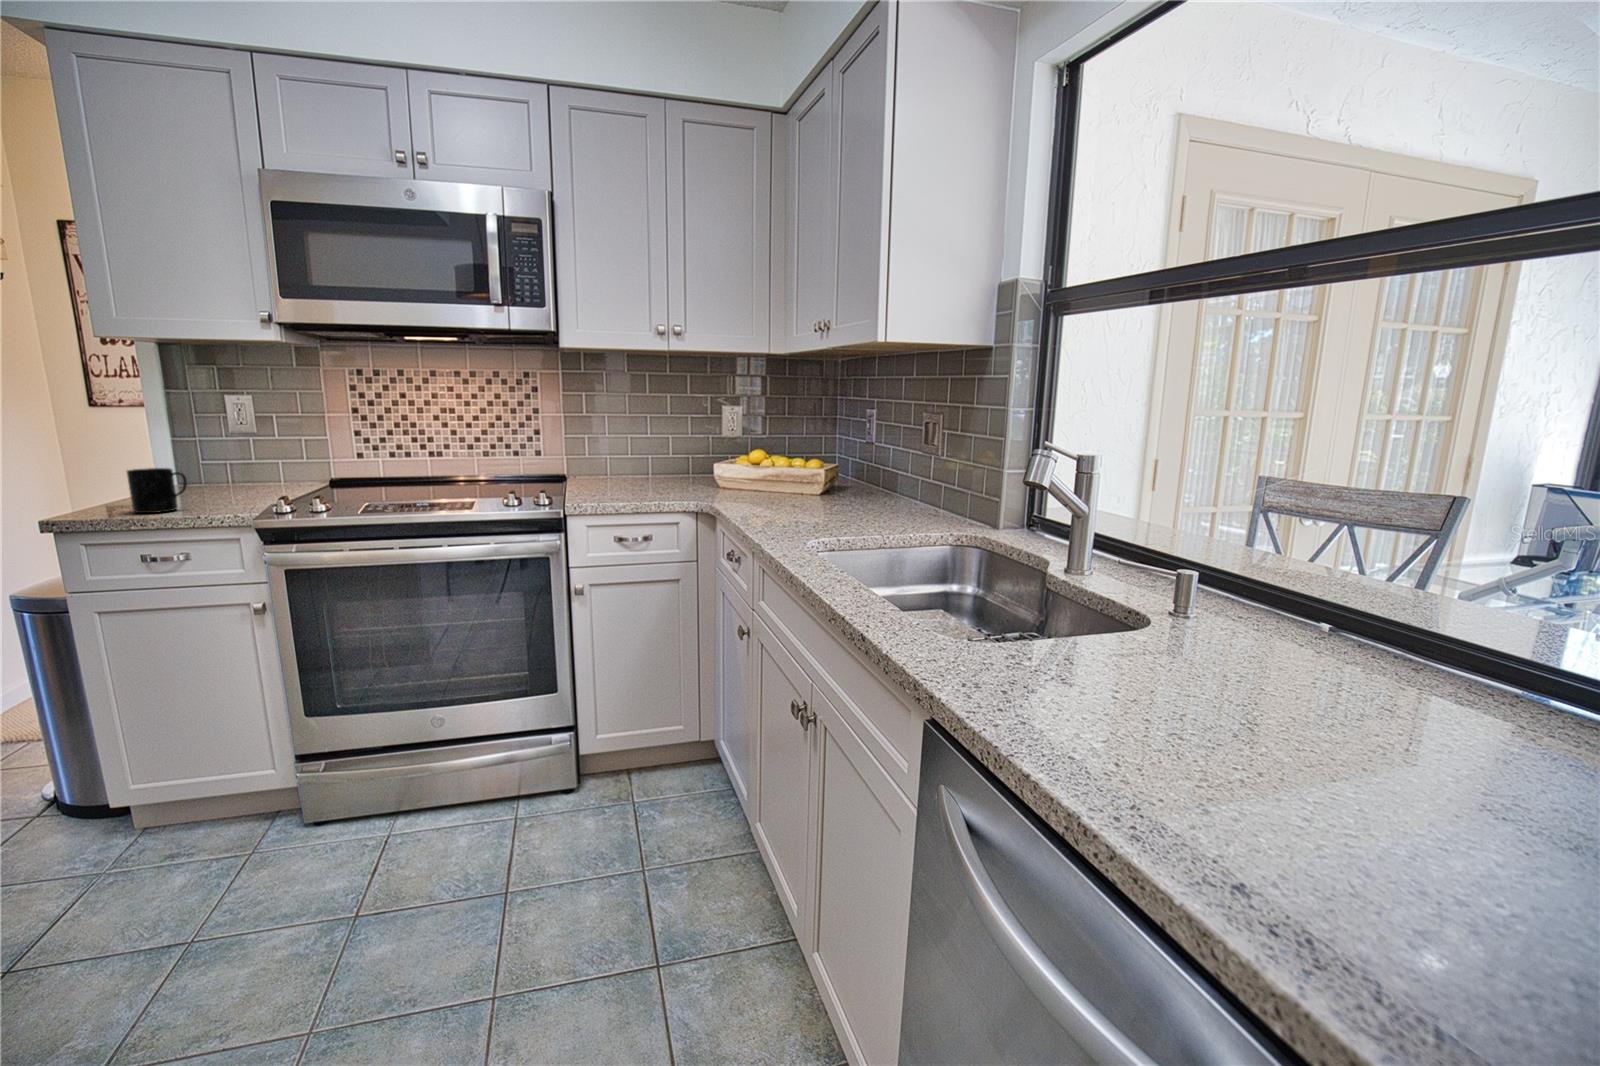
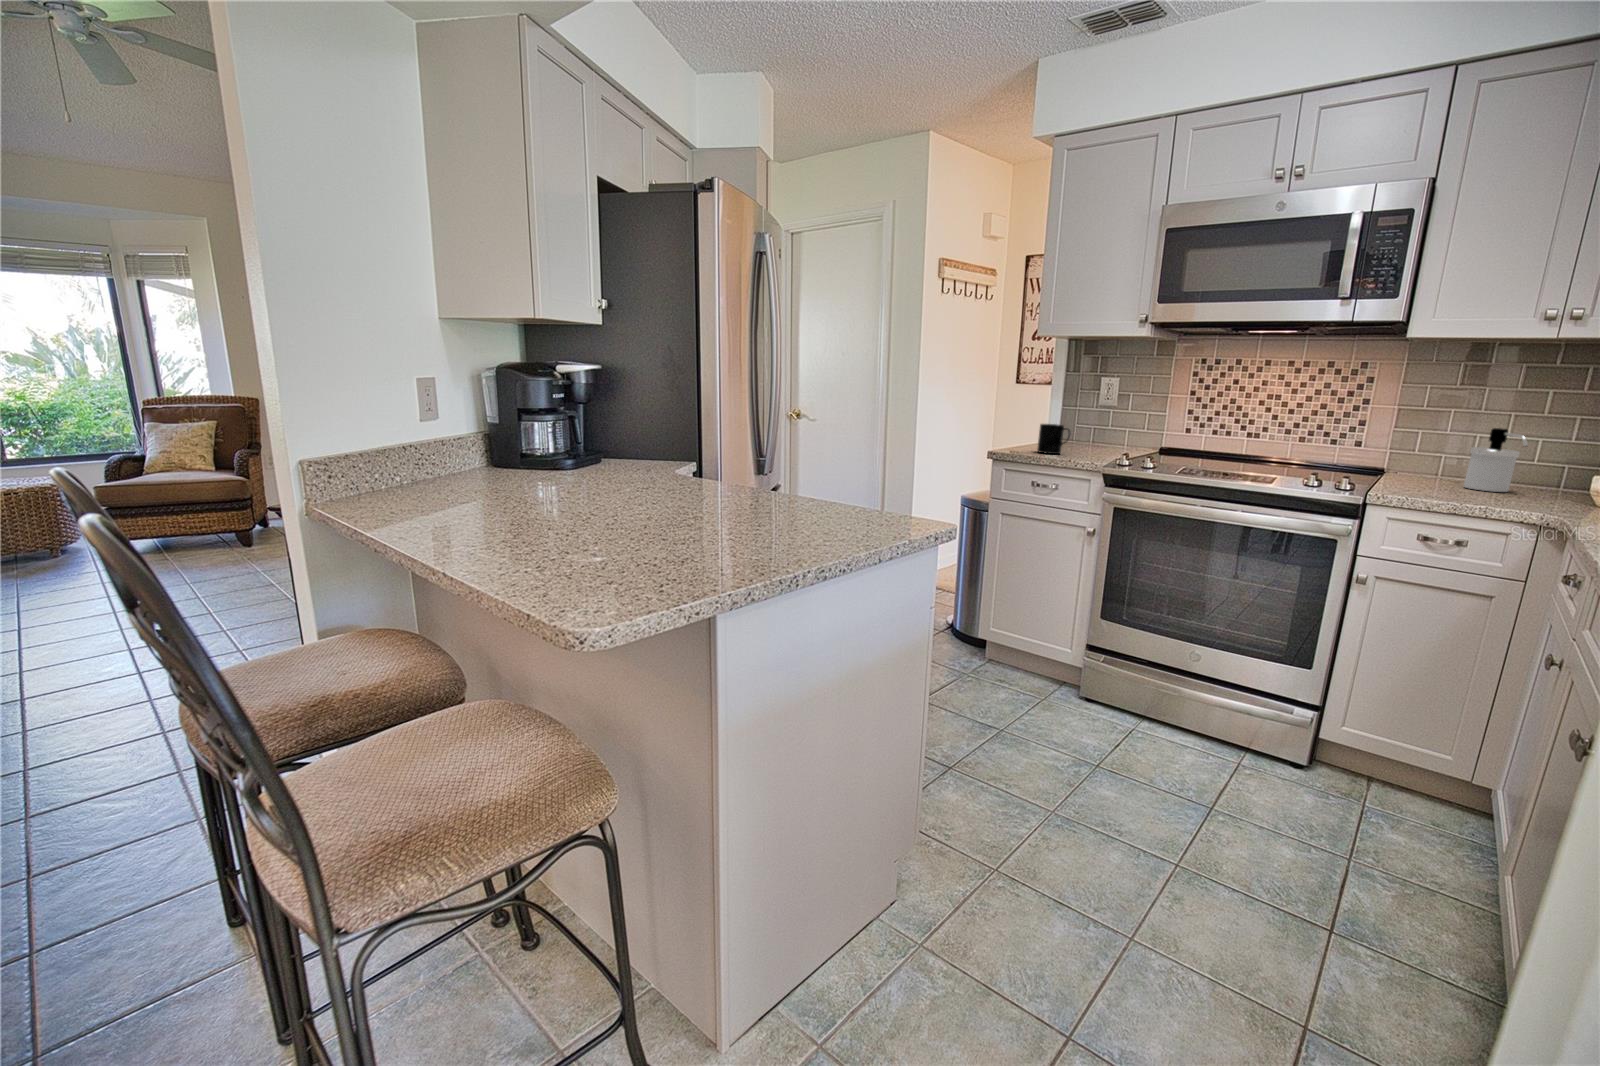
soap dispenser: none [626,429,666,483] -> present [1464,428,1528,492]

